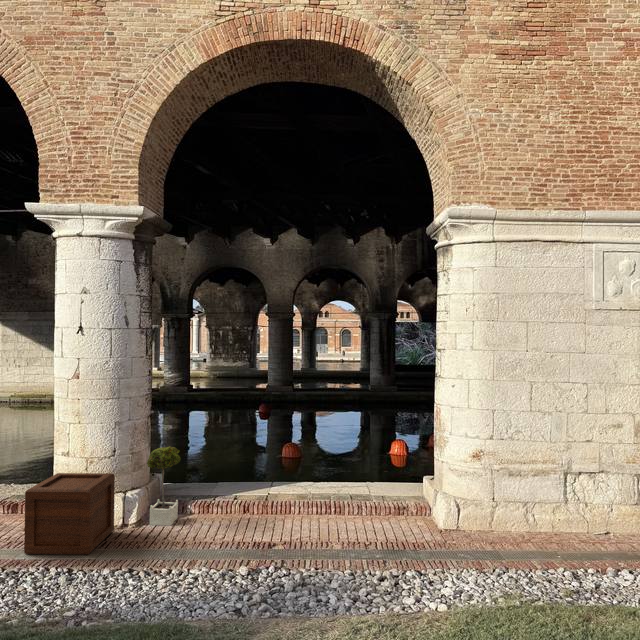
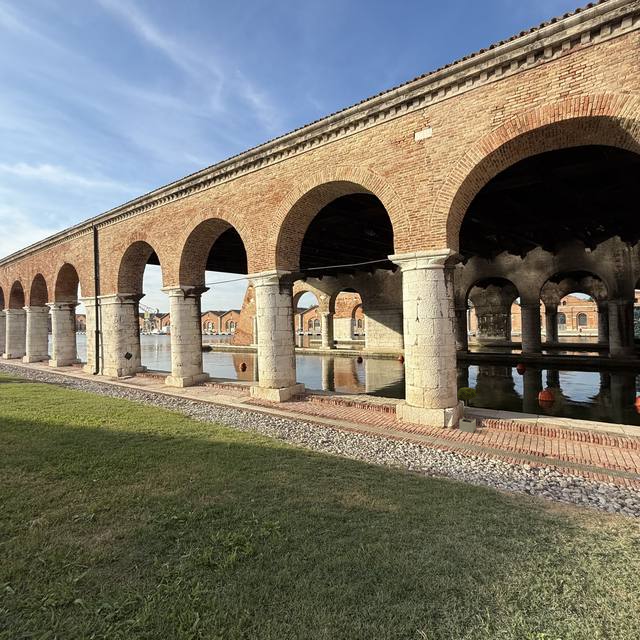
wooden crate: present [24,473,115,555] -> none [397,396,440,440]

